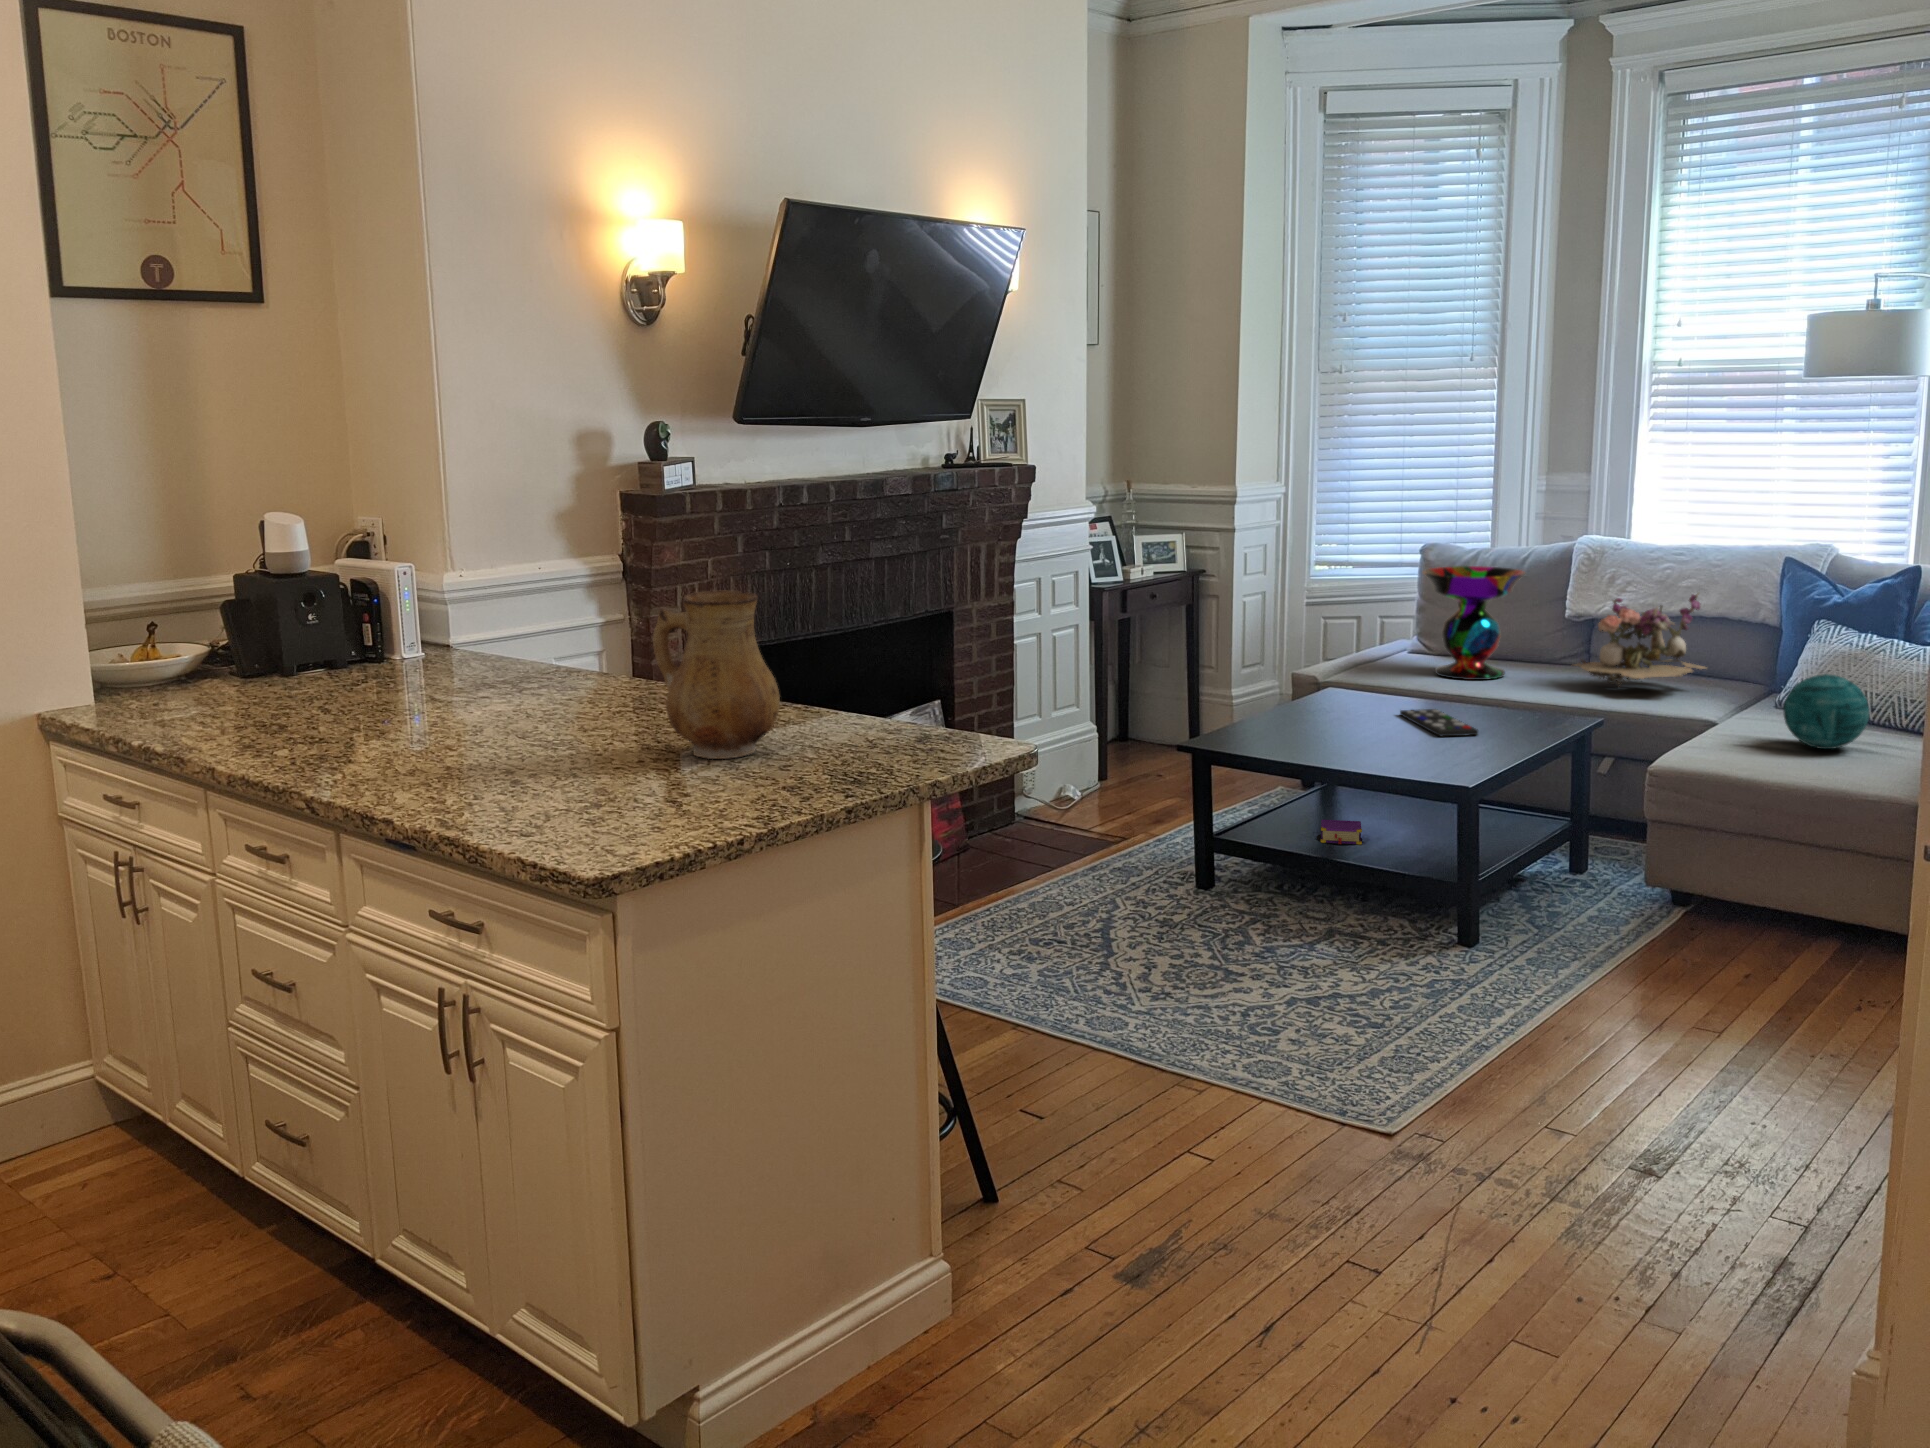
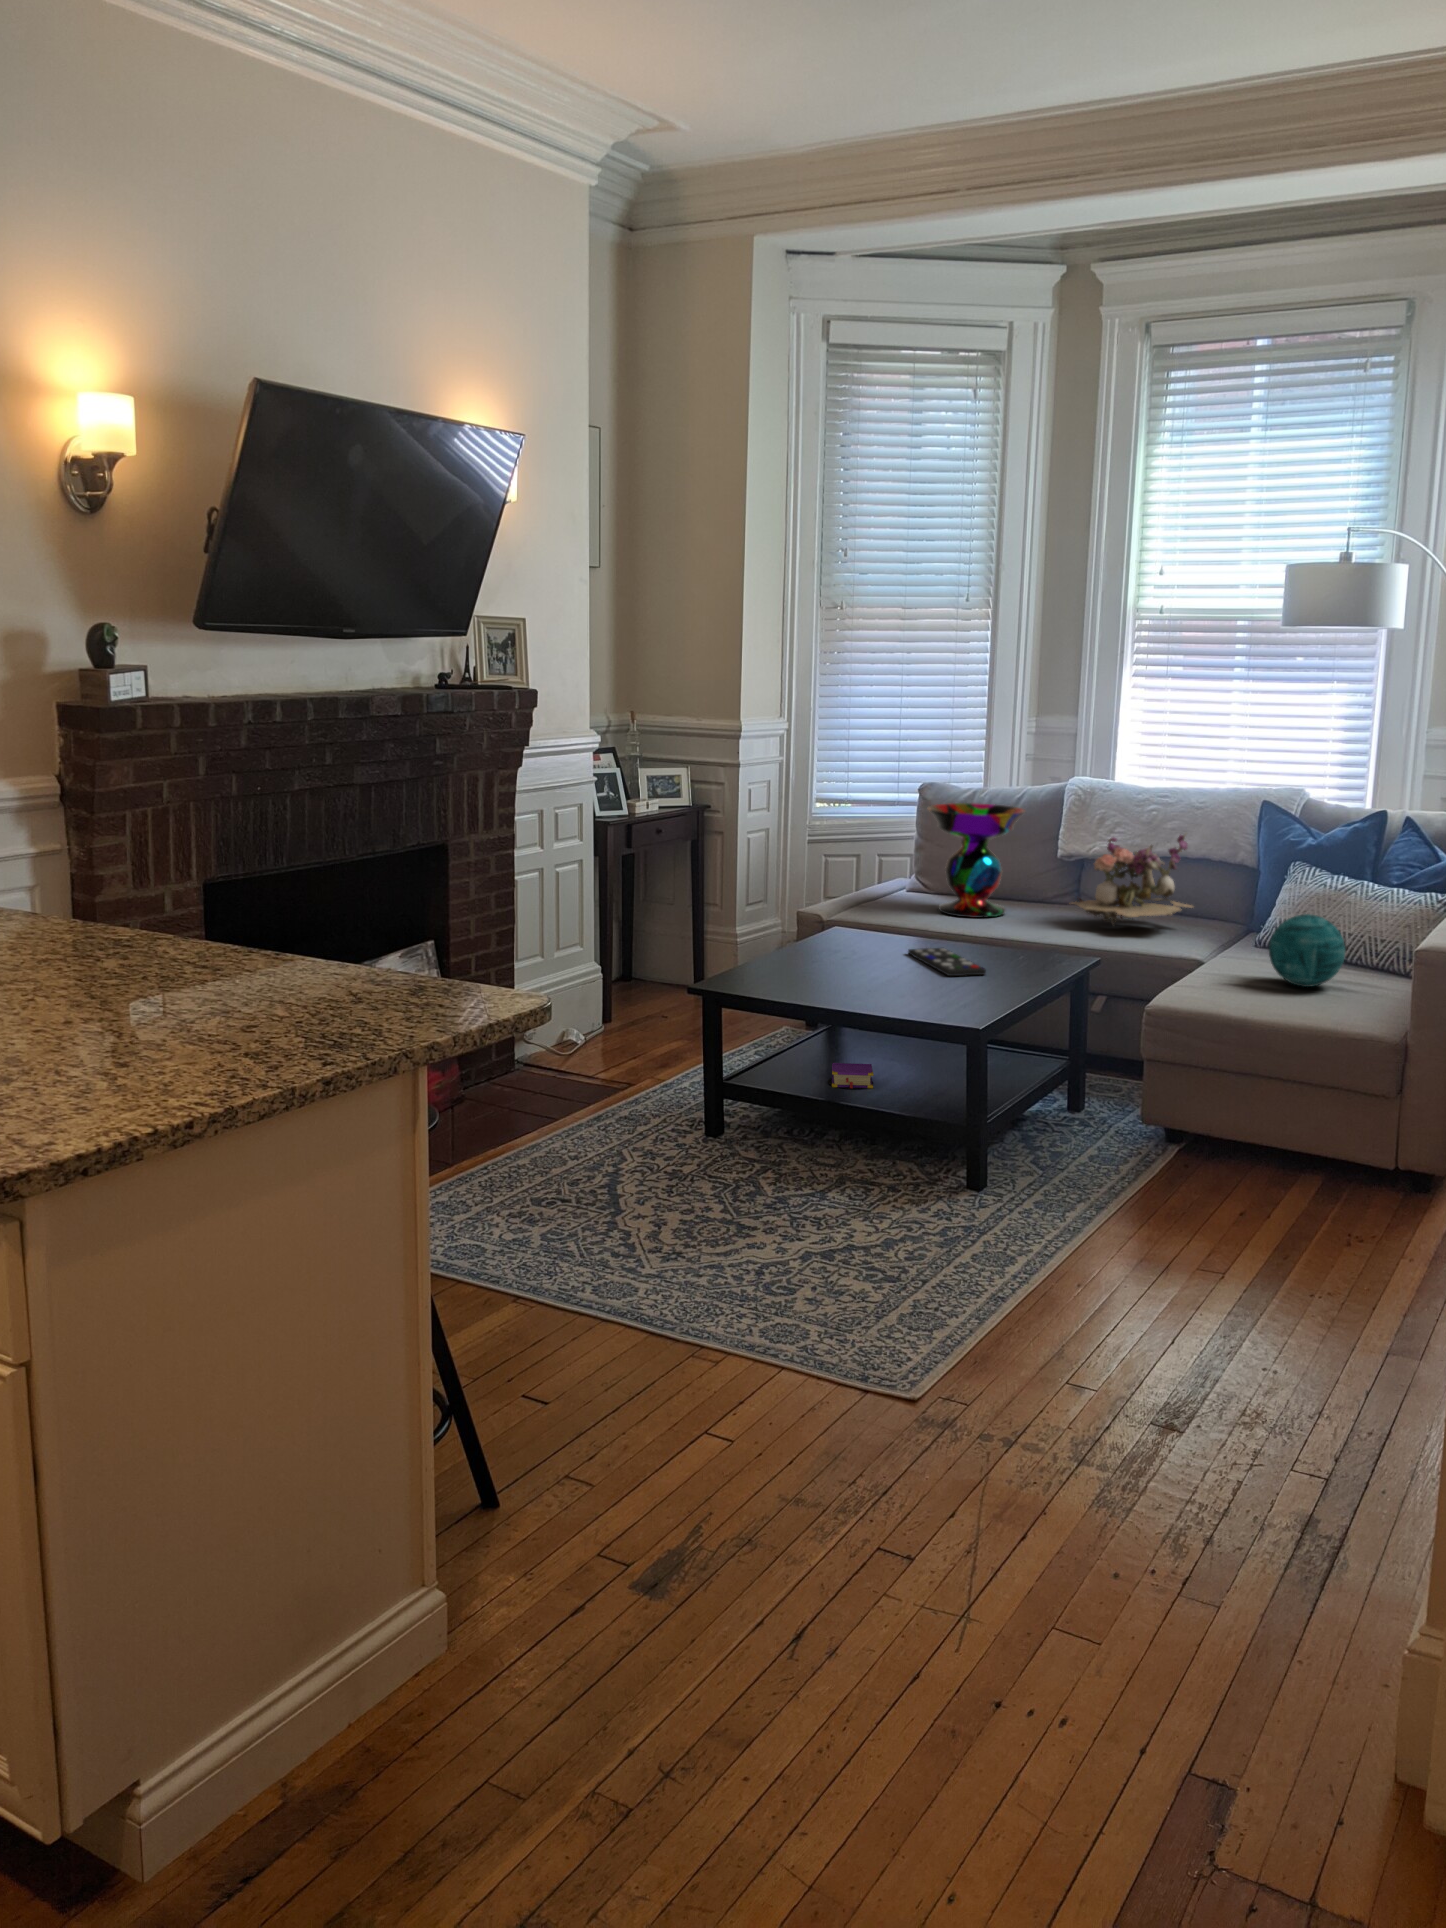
ceramic pitcher: present [653,591,780,759] -> none [85,817,244,1017]

